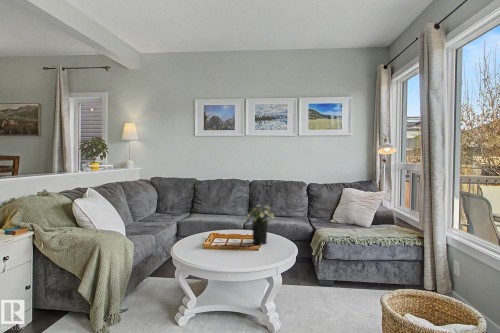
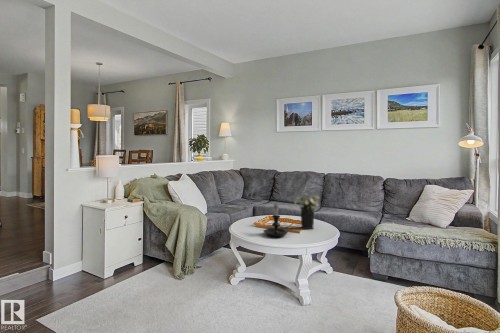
candle holder: none [220,217,248,259] -> present [264,203,288,237]

